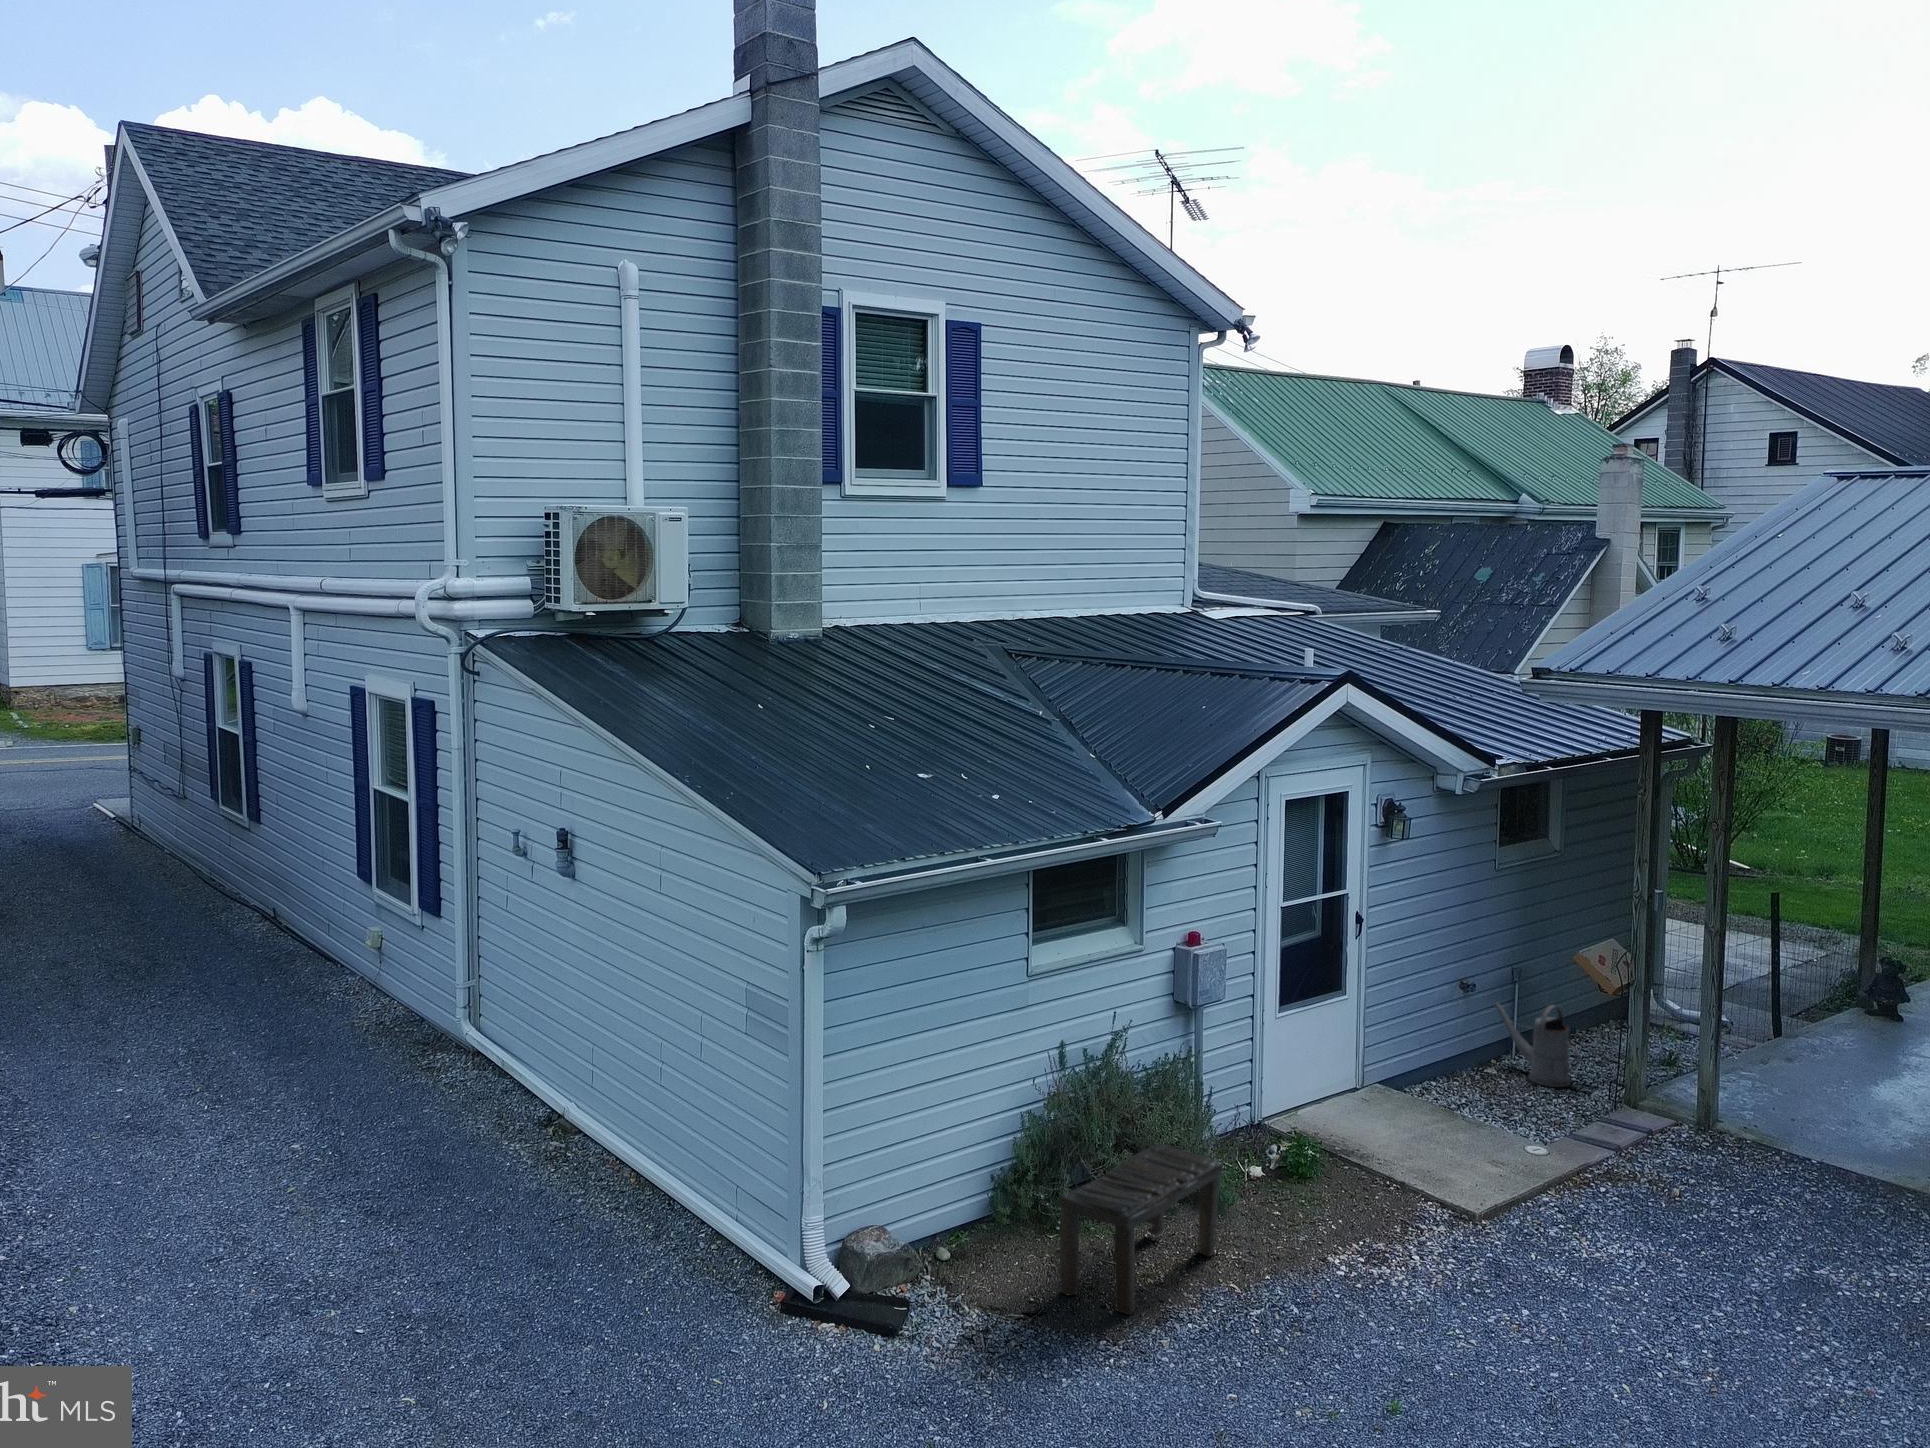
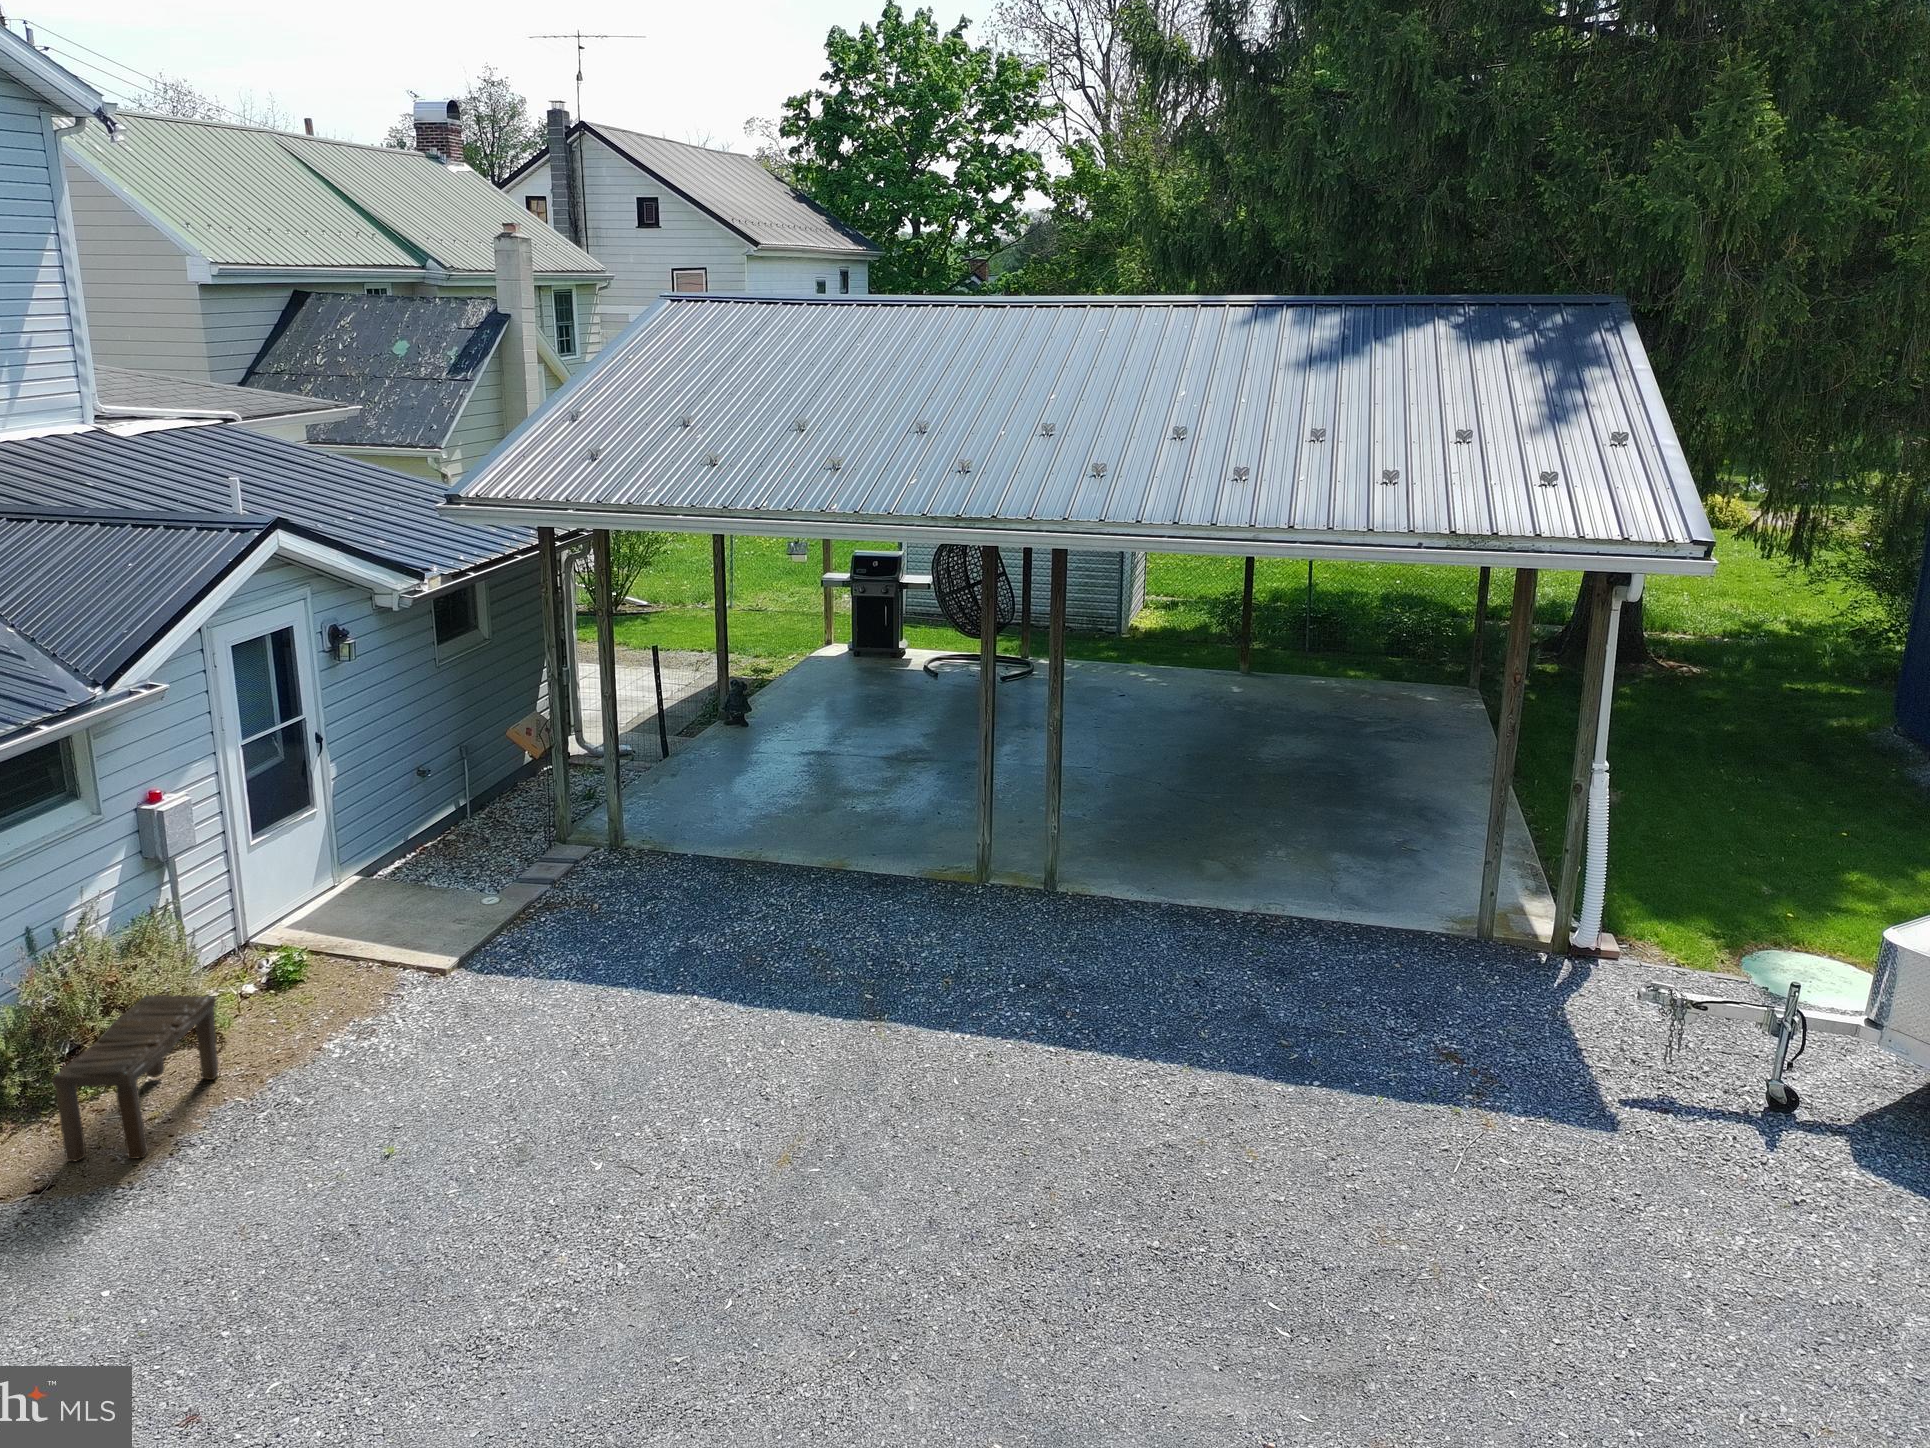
watering can: present [1495,1003,1581,1087] -> none [446,774,519,842]

